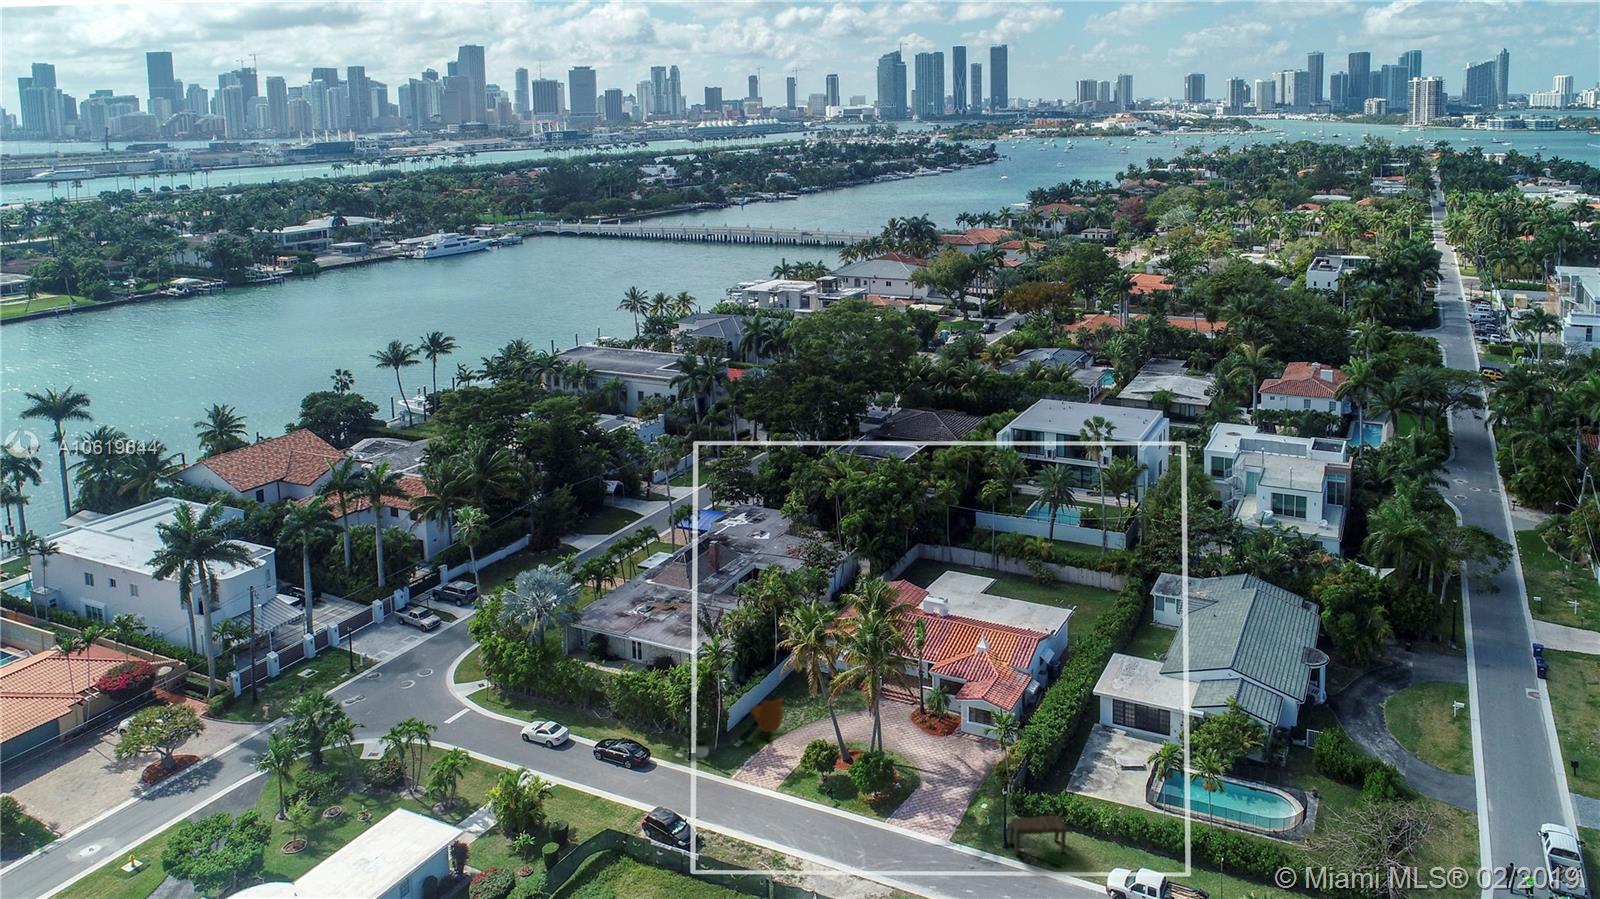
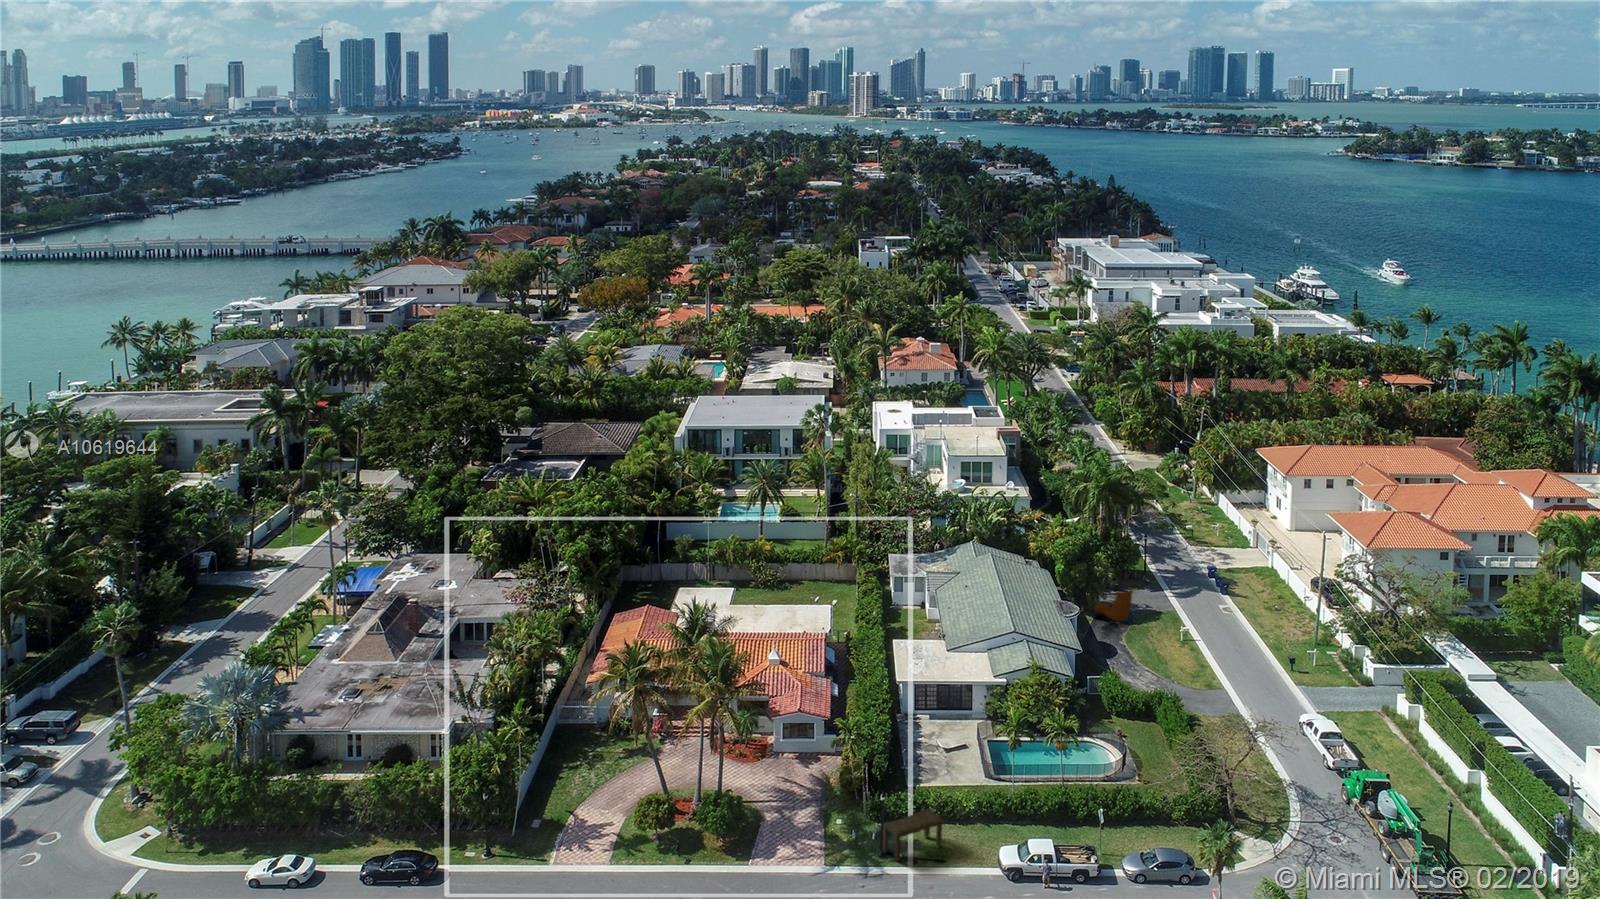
lounge chair: present [750,698,783,739] -> present [1094,590,1133,627]
potted plant: present [685,726,718,758] -> none [472,812,518,851]

